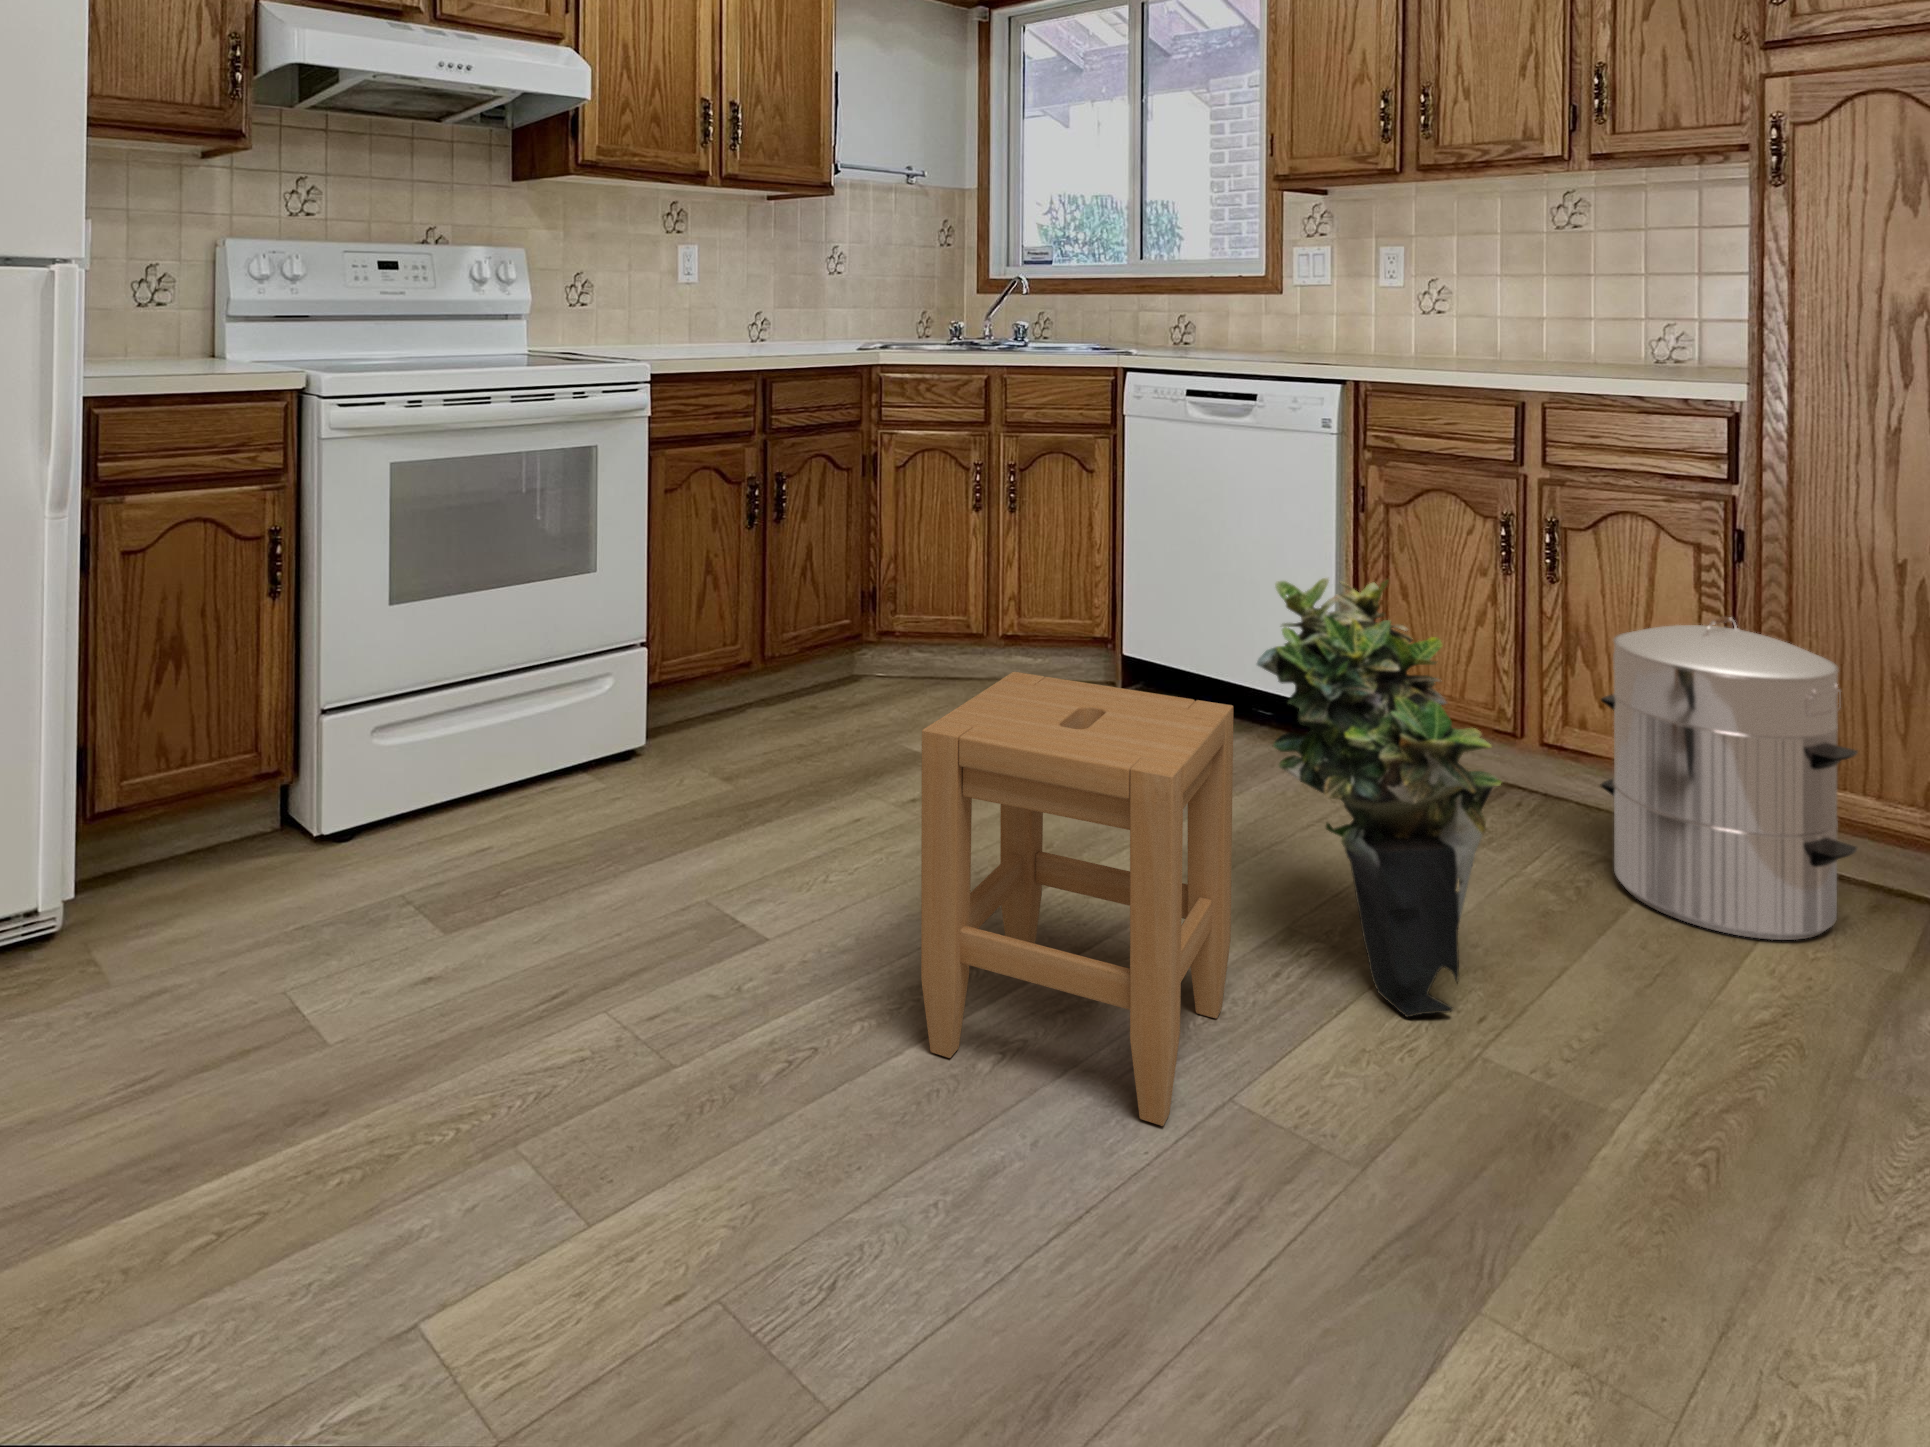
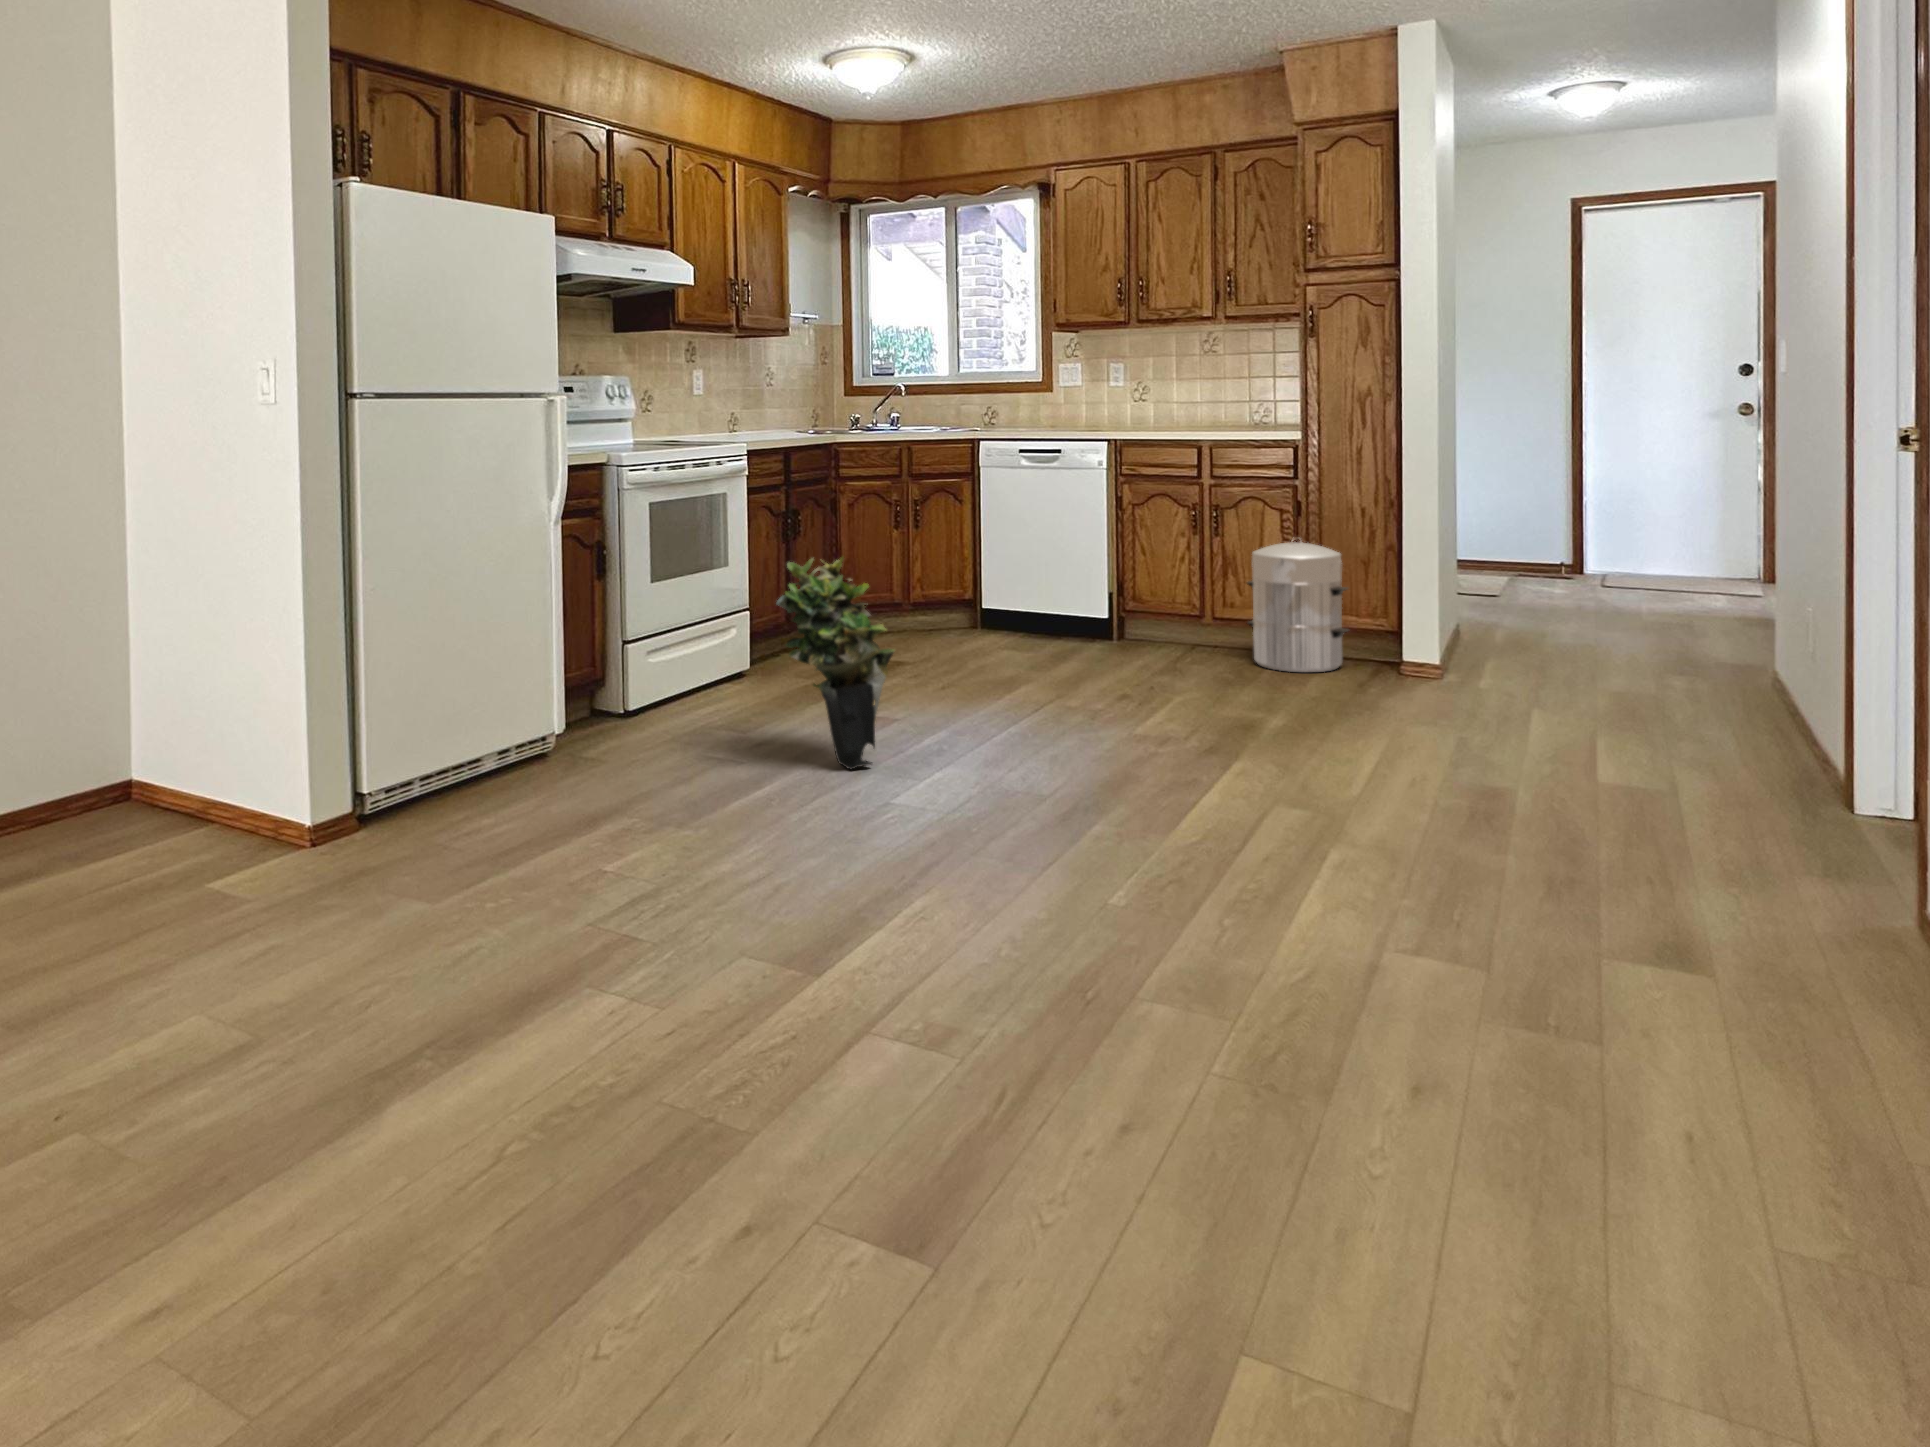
potted plant: present [1257,578,1501,1017] -> present [776,557,894,769]
stool: present [921,672,1233,1126] -> none [1013,577,1126,732]

